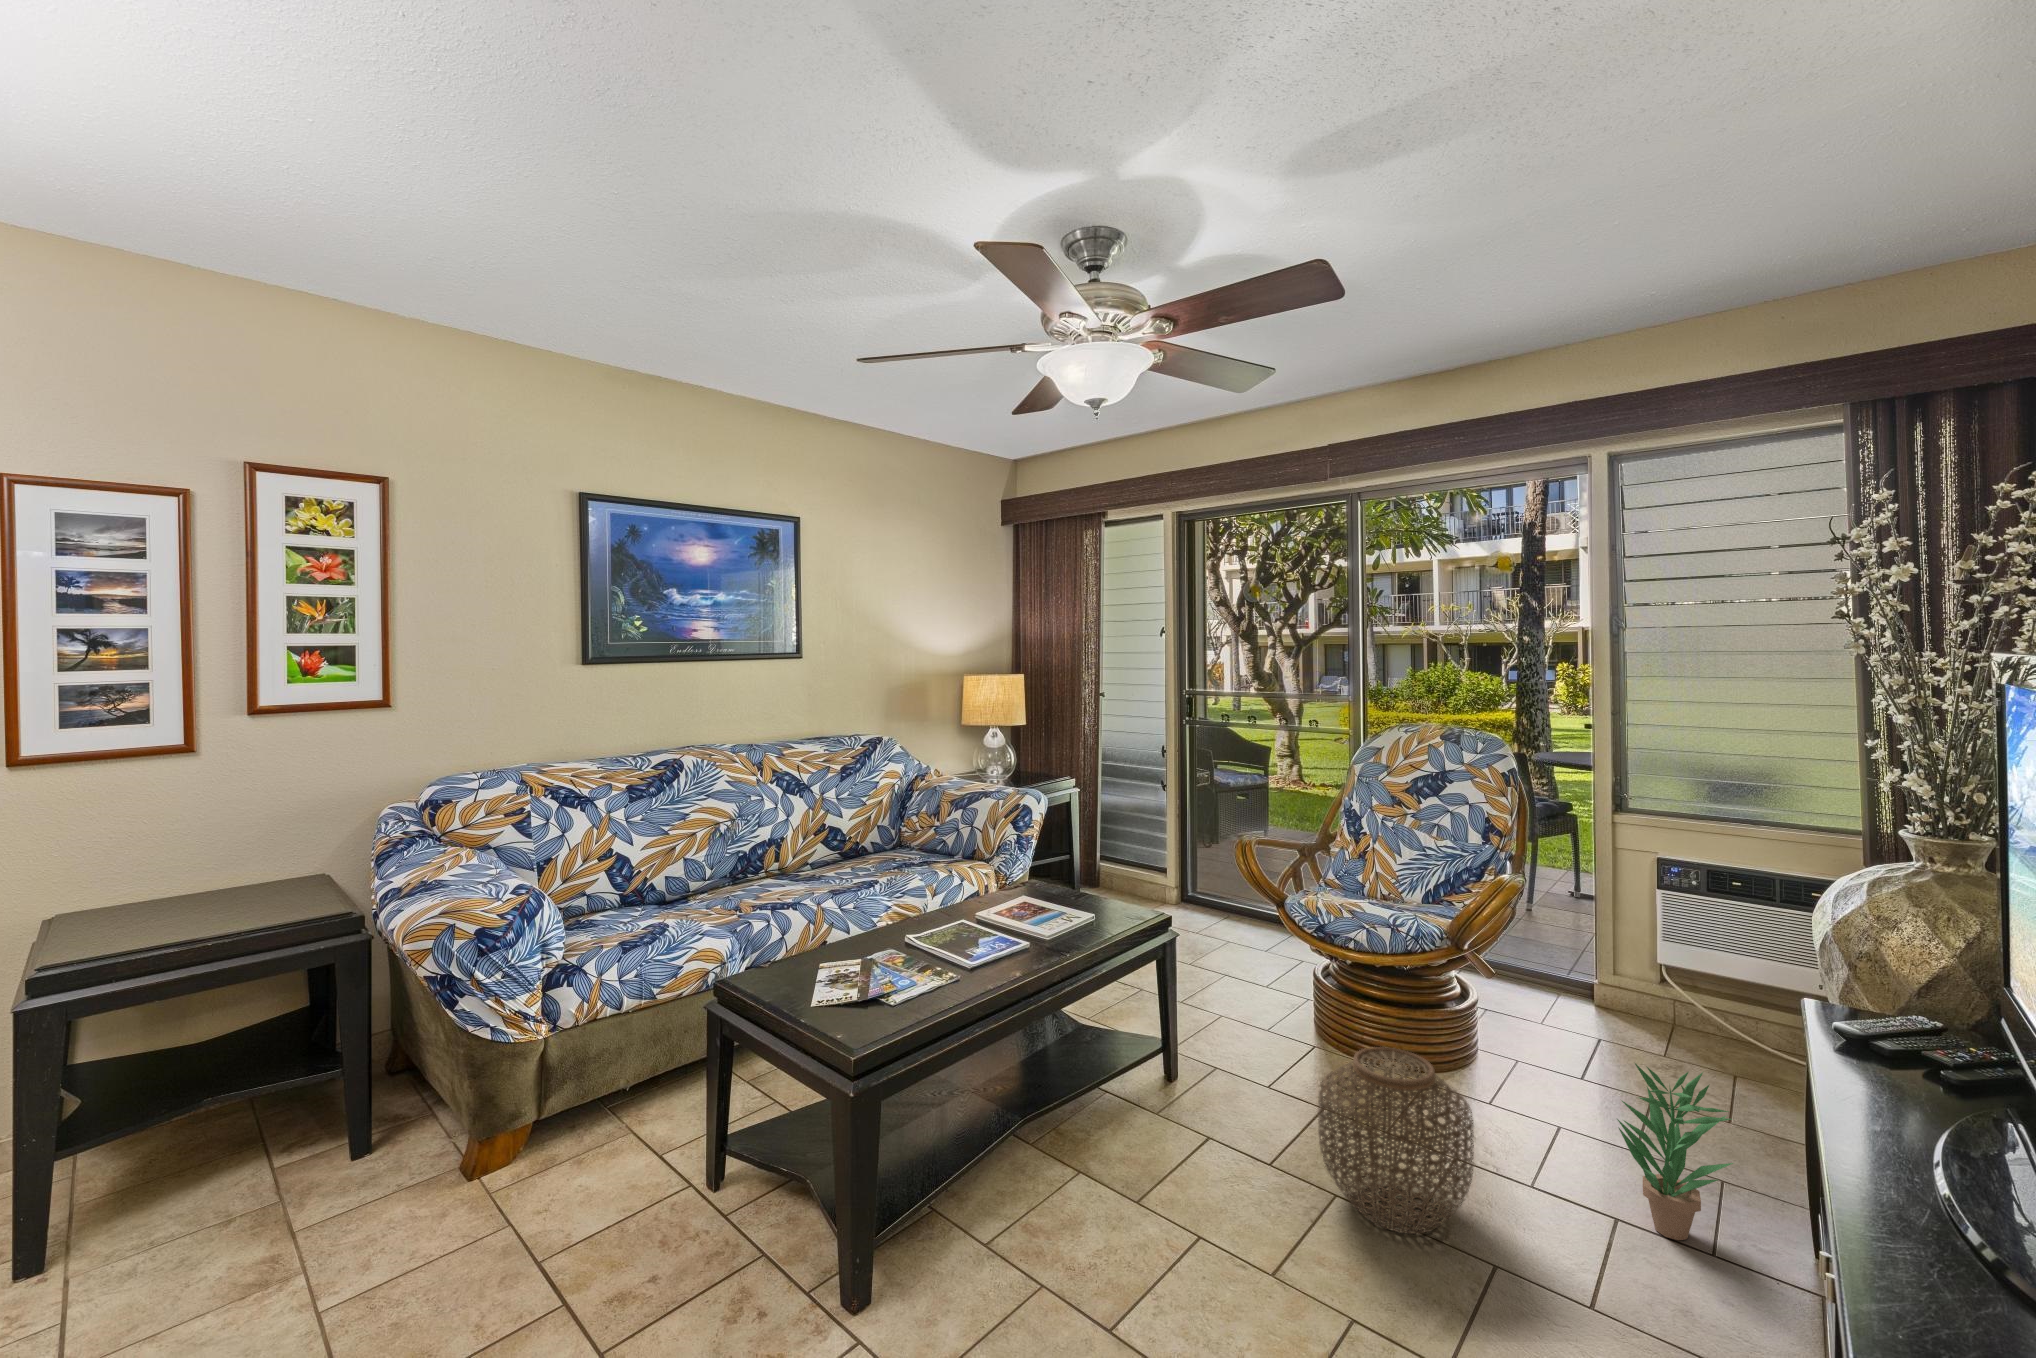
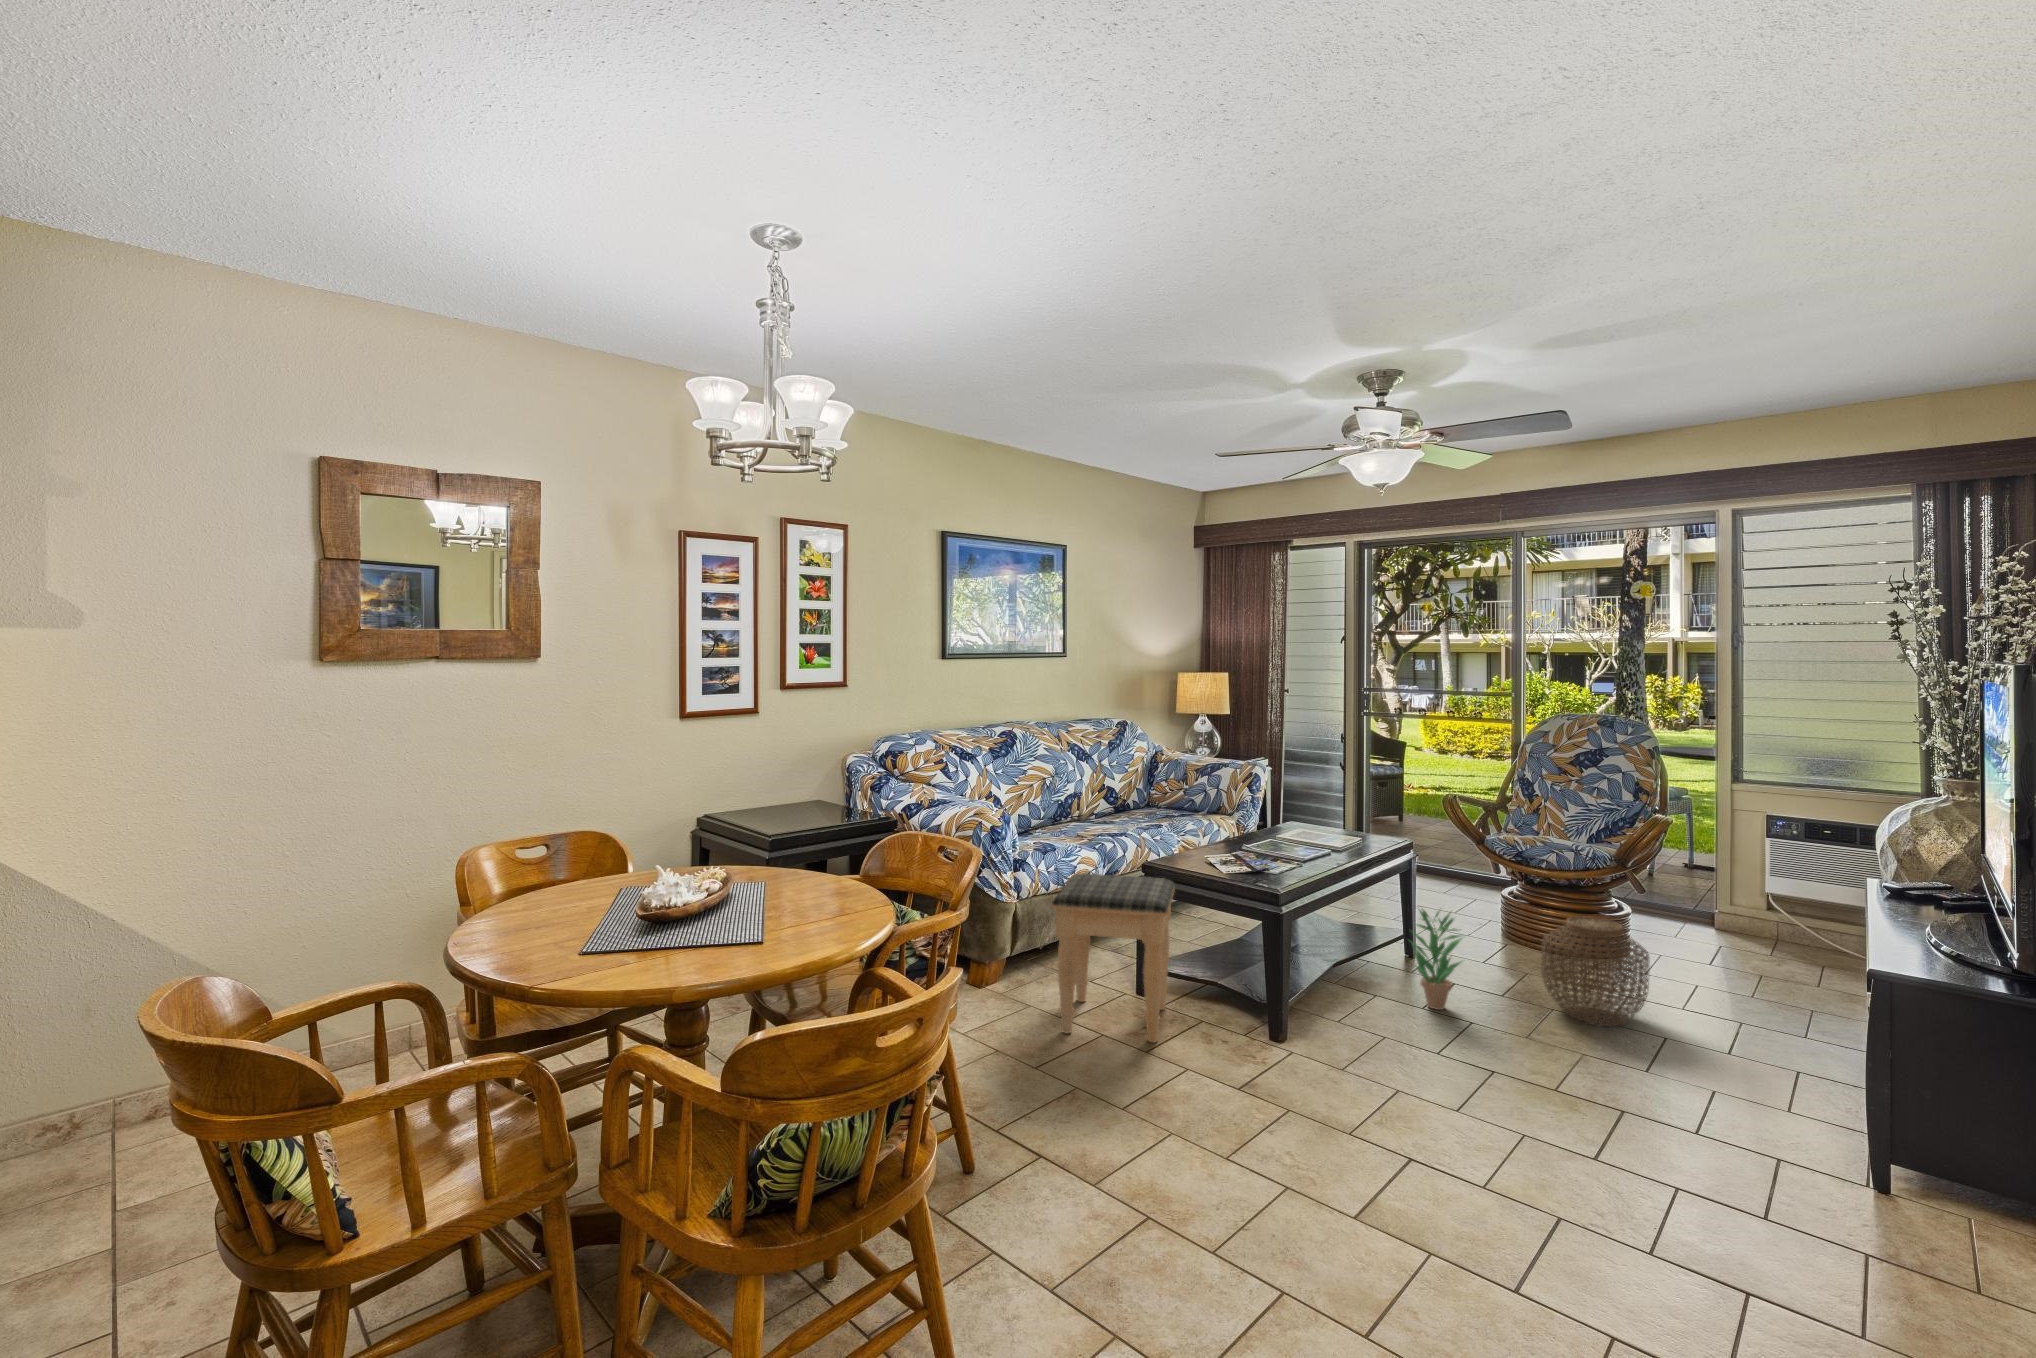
footstool: none [490,996,754,1307] -> present [1052,873,1175,1042]
potted plant: present [1617,1063,1733,1240] -> present [1411,910,1462,1010]

